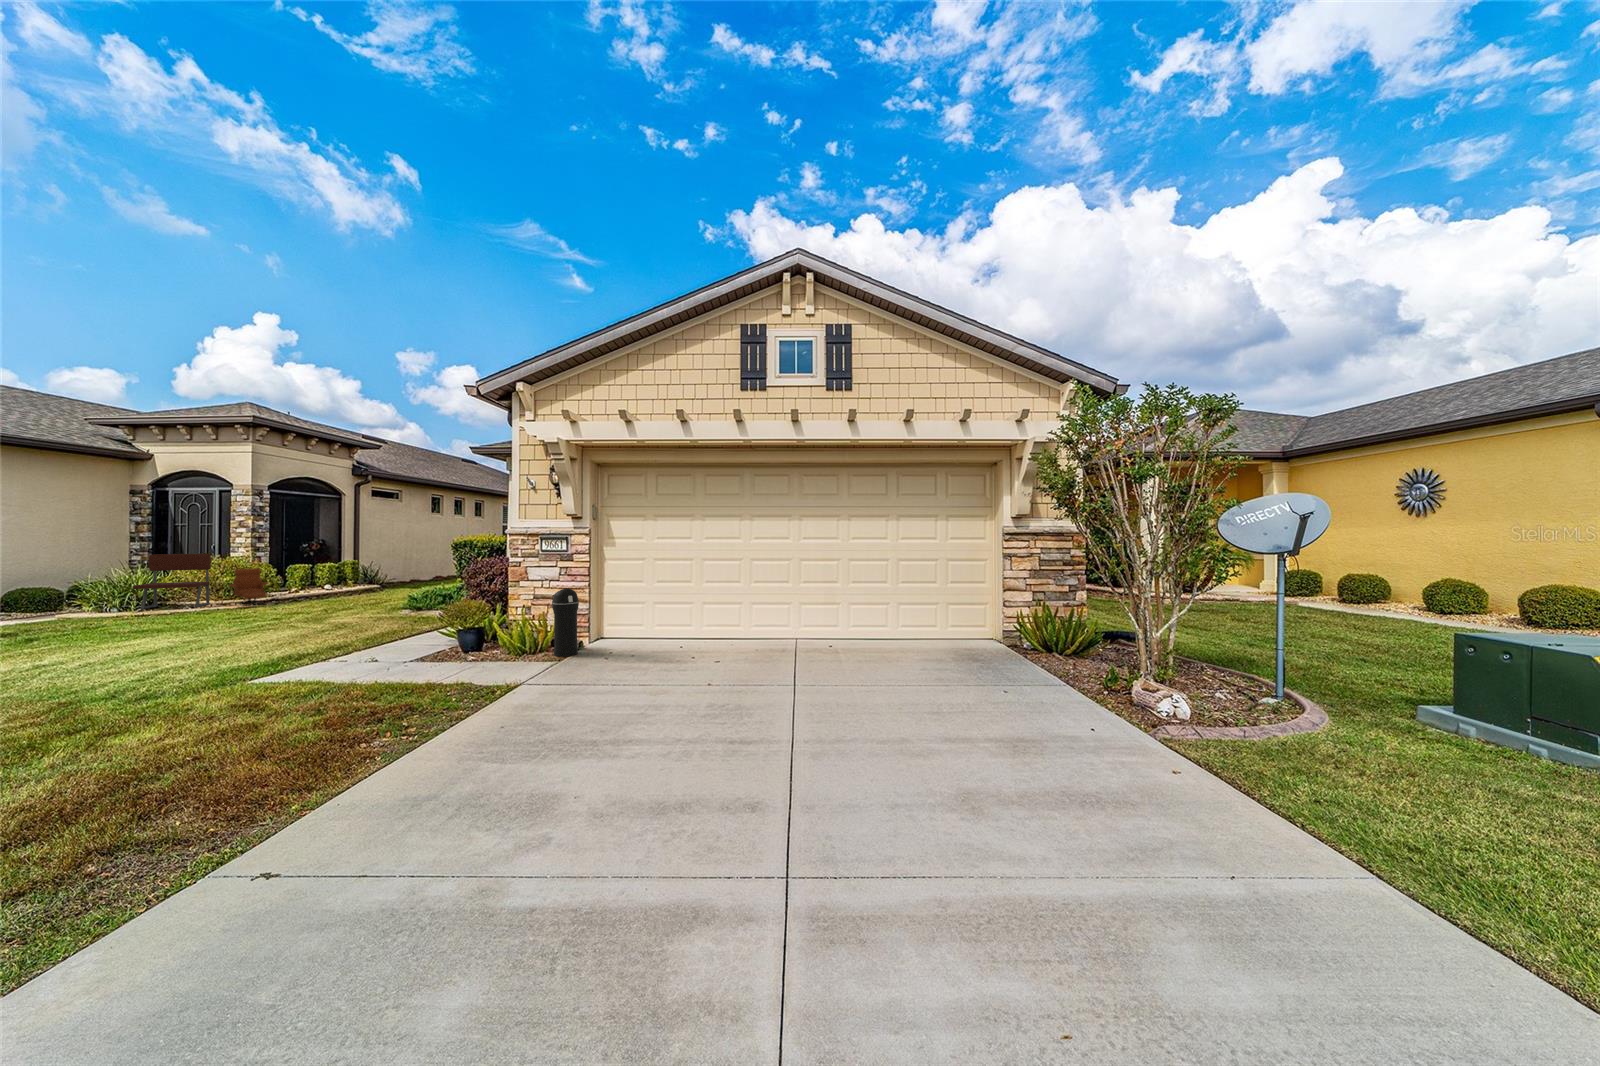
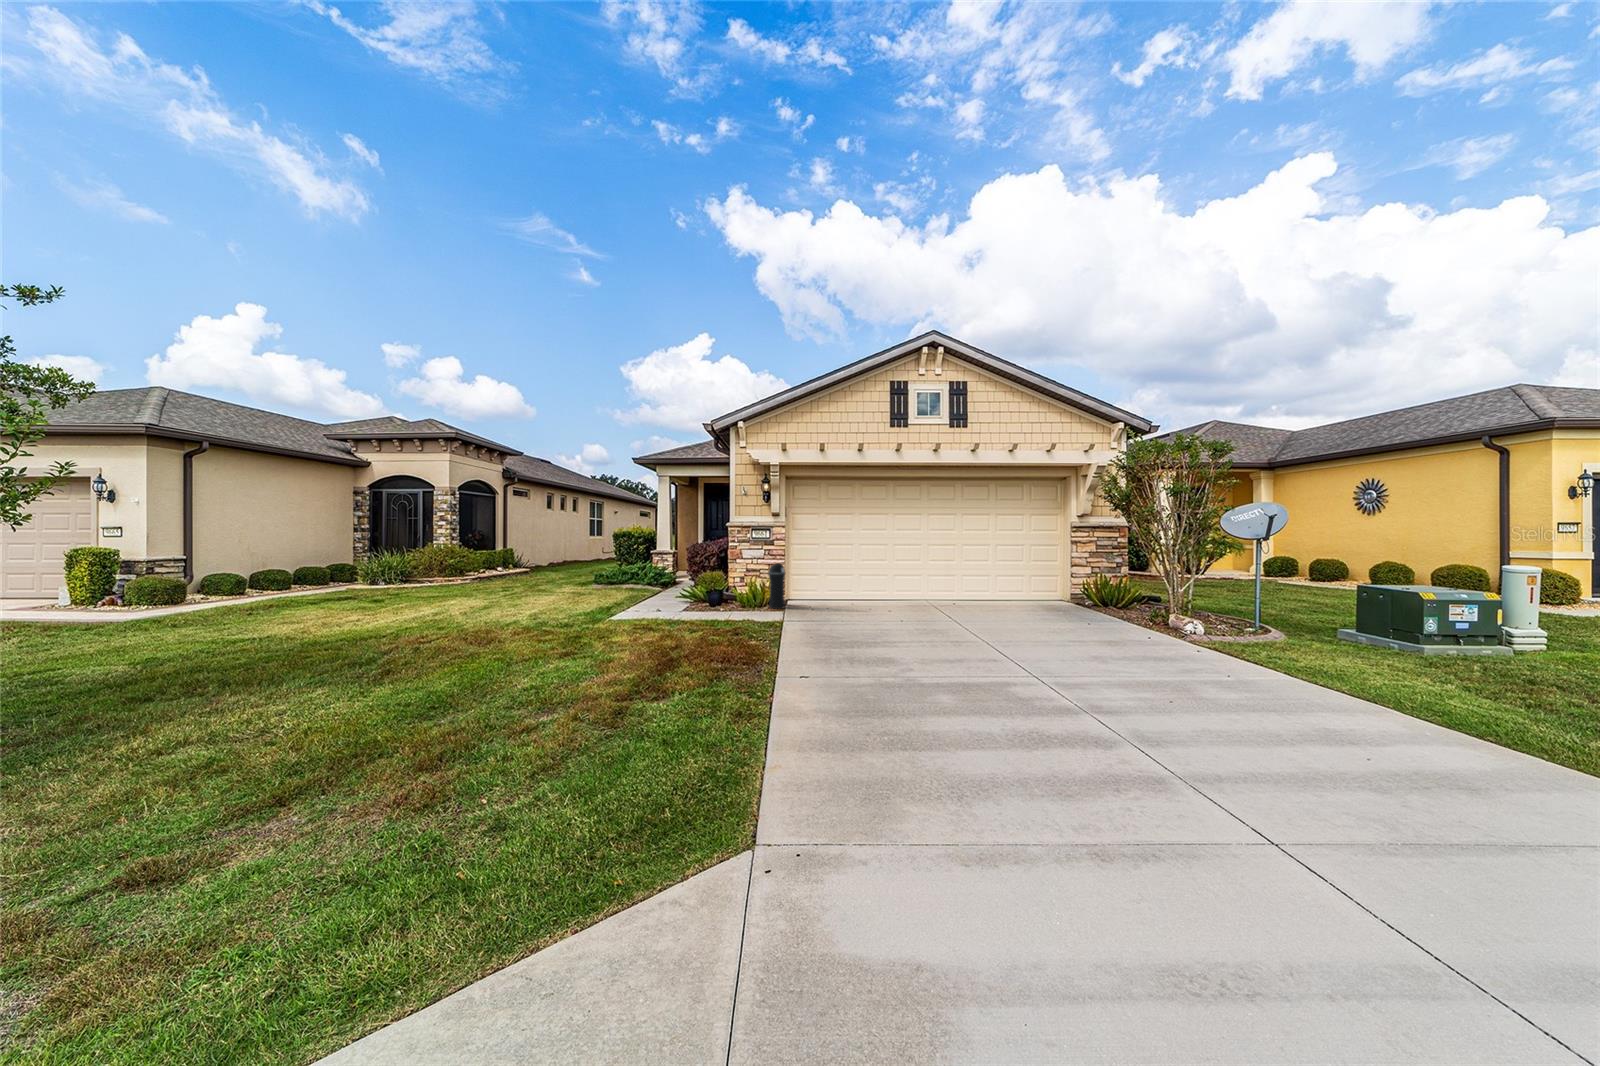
bench: present [133,554,211,609] -> none [384,542,431,585]
lounge chair: present [229,568,268,605] -> none [445,553,475,583]

